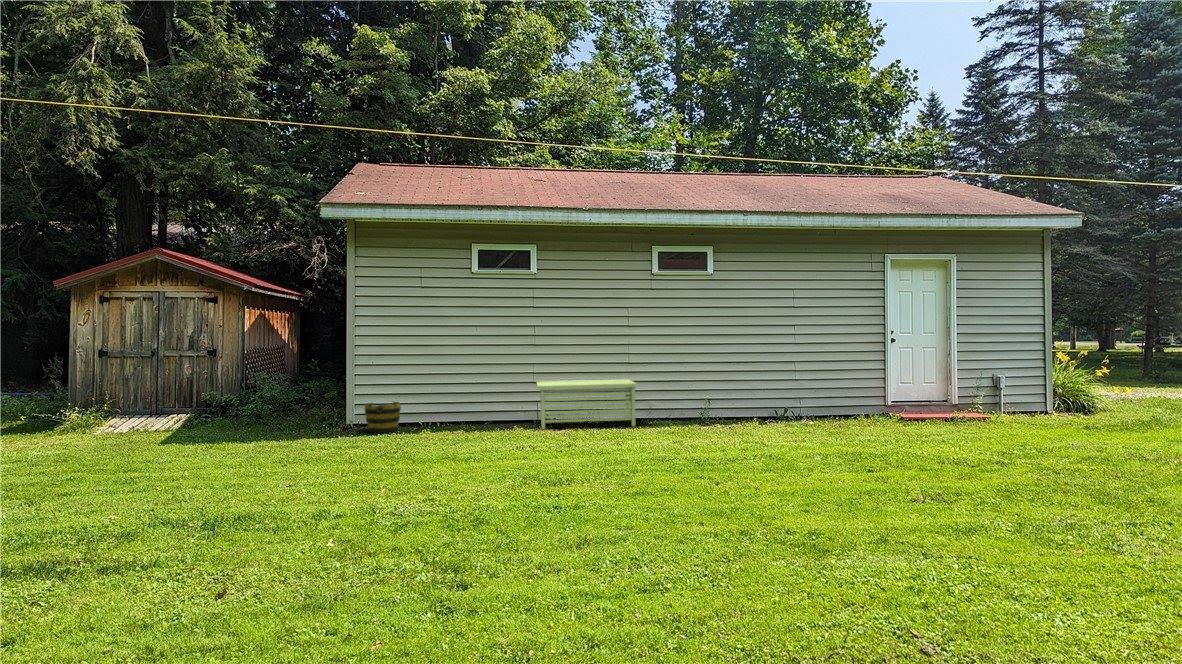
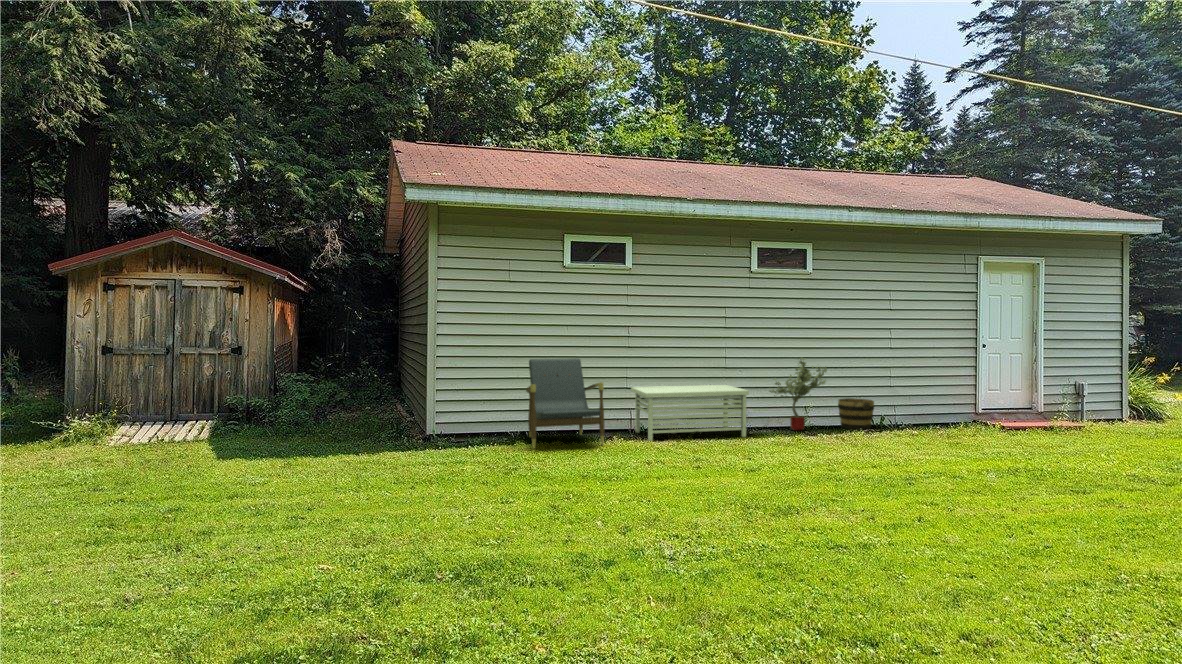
potted tree: none [664,352,721,422] -> present [770,358,827,431]
lounge chair: none [427,355,496,435] -> present [526,358,605,449]
bucket: present [365,402,401,433] -> present [838,398,874,429]

